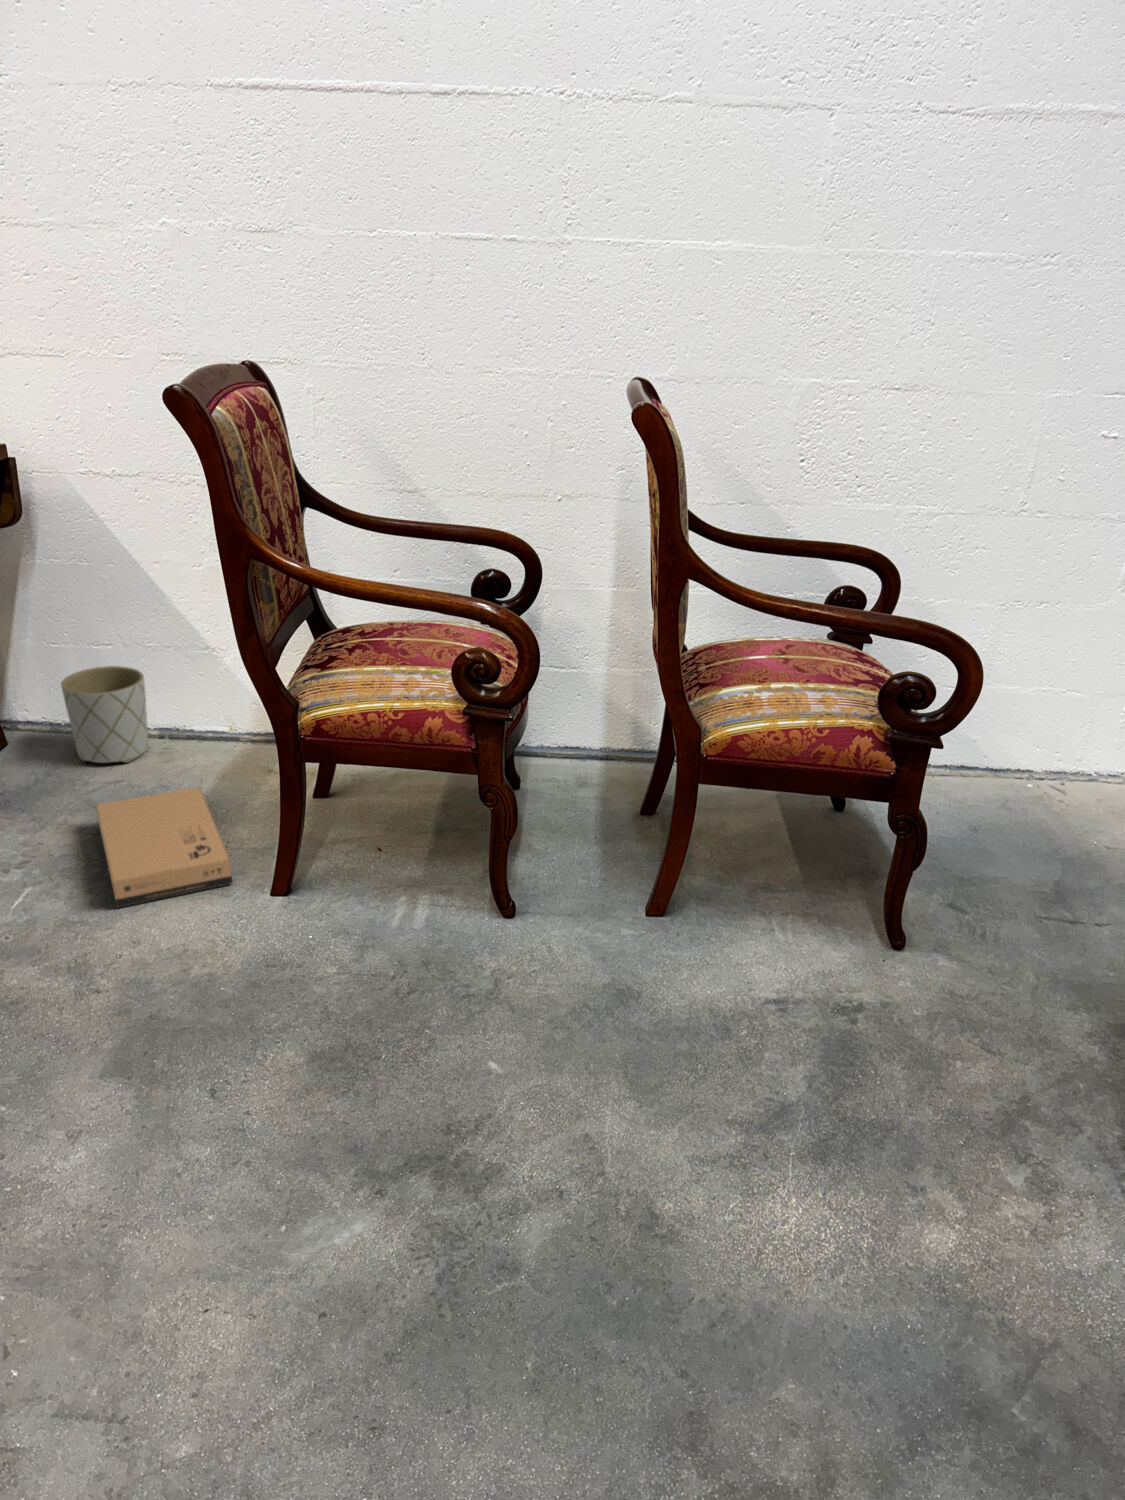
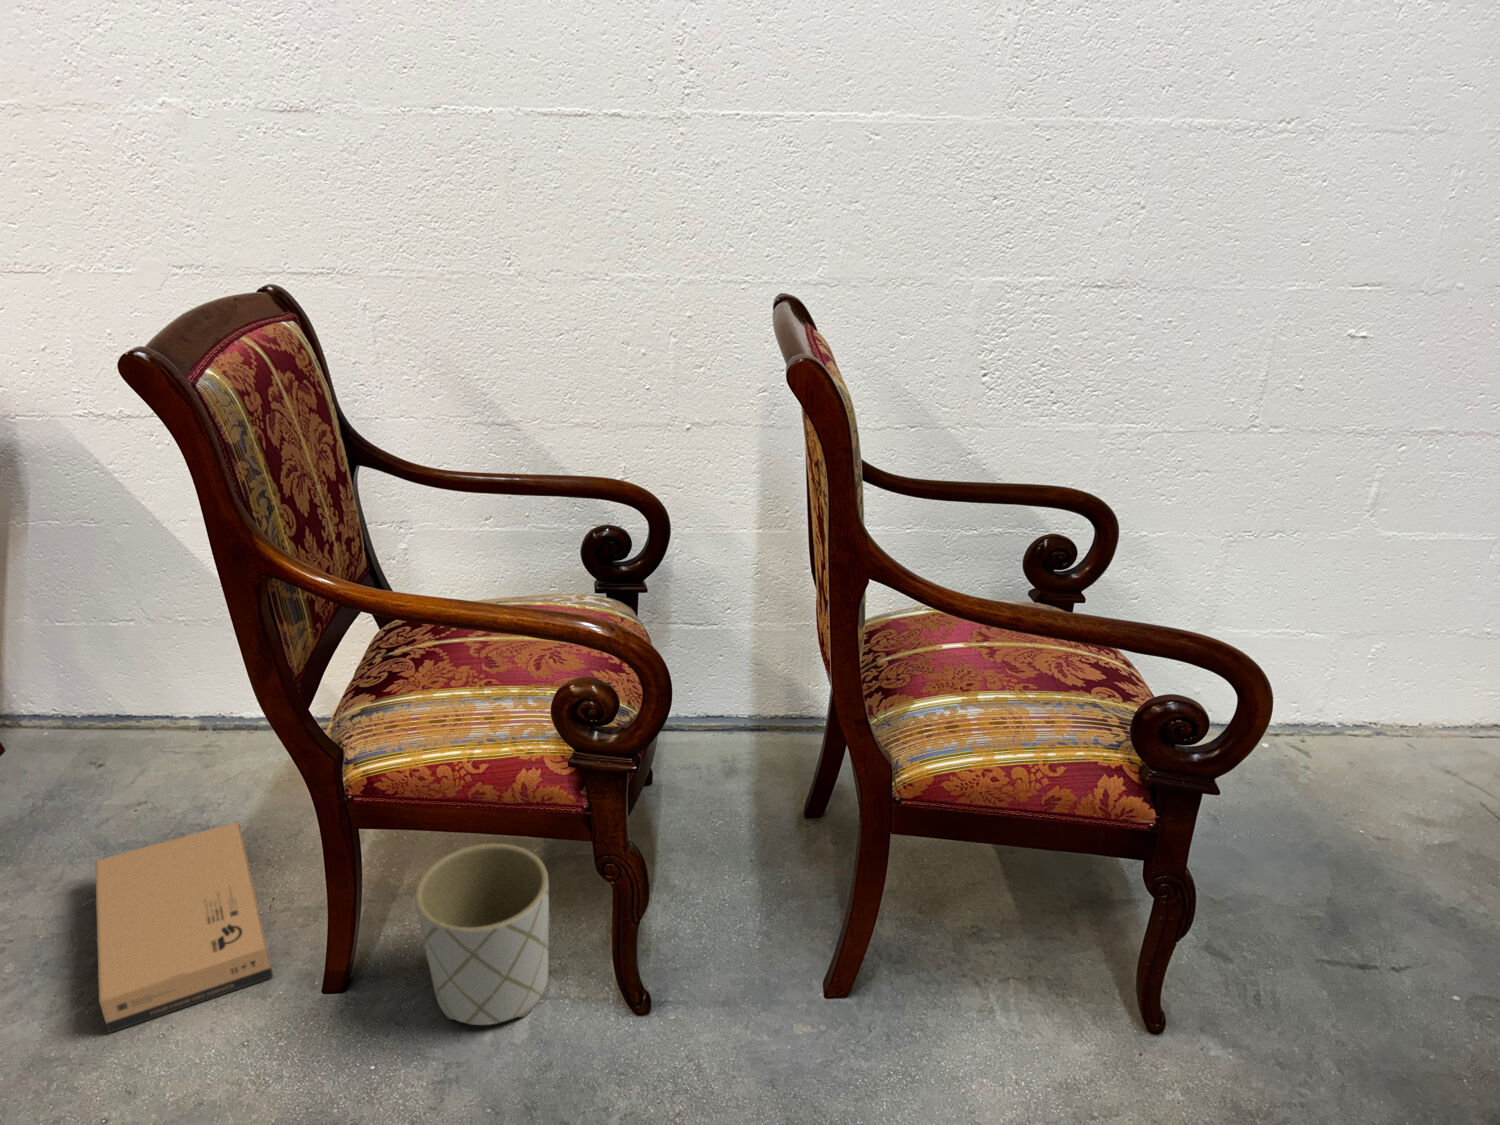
planter: present [61,666,149,763] -> present [415,843,549,1025]

